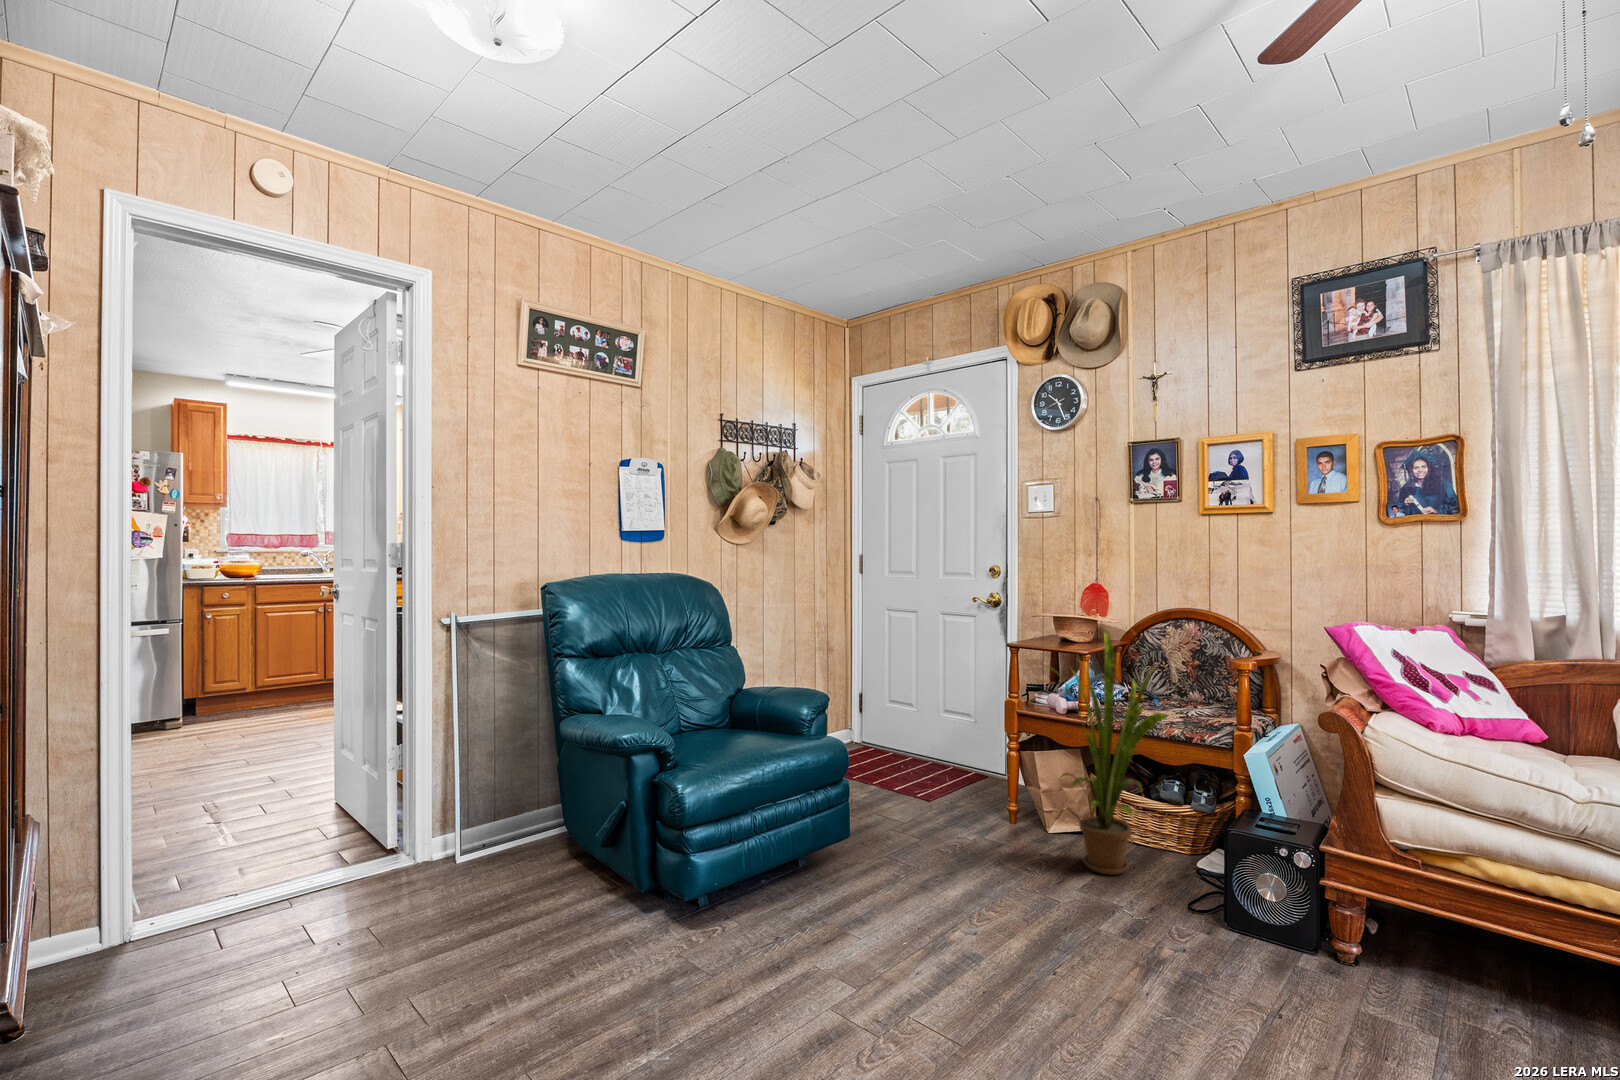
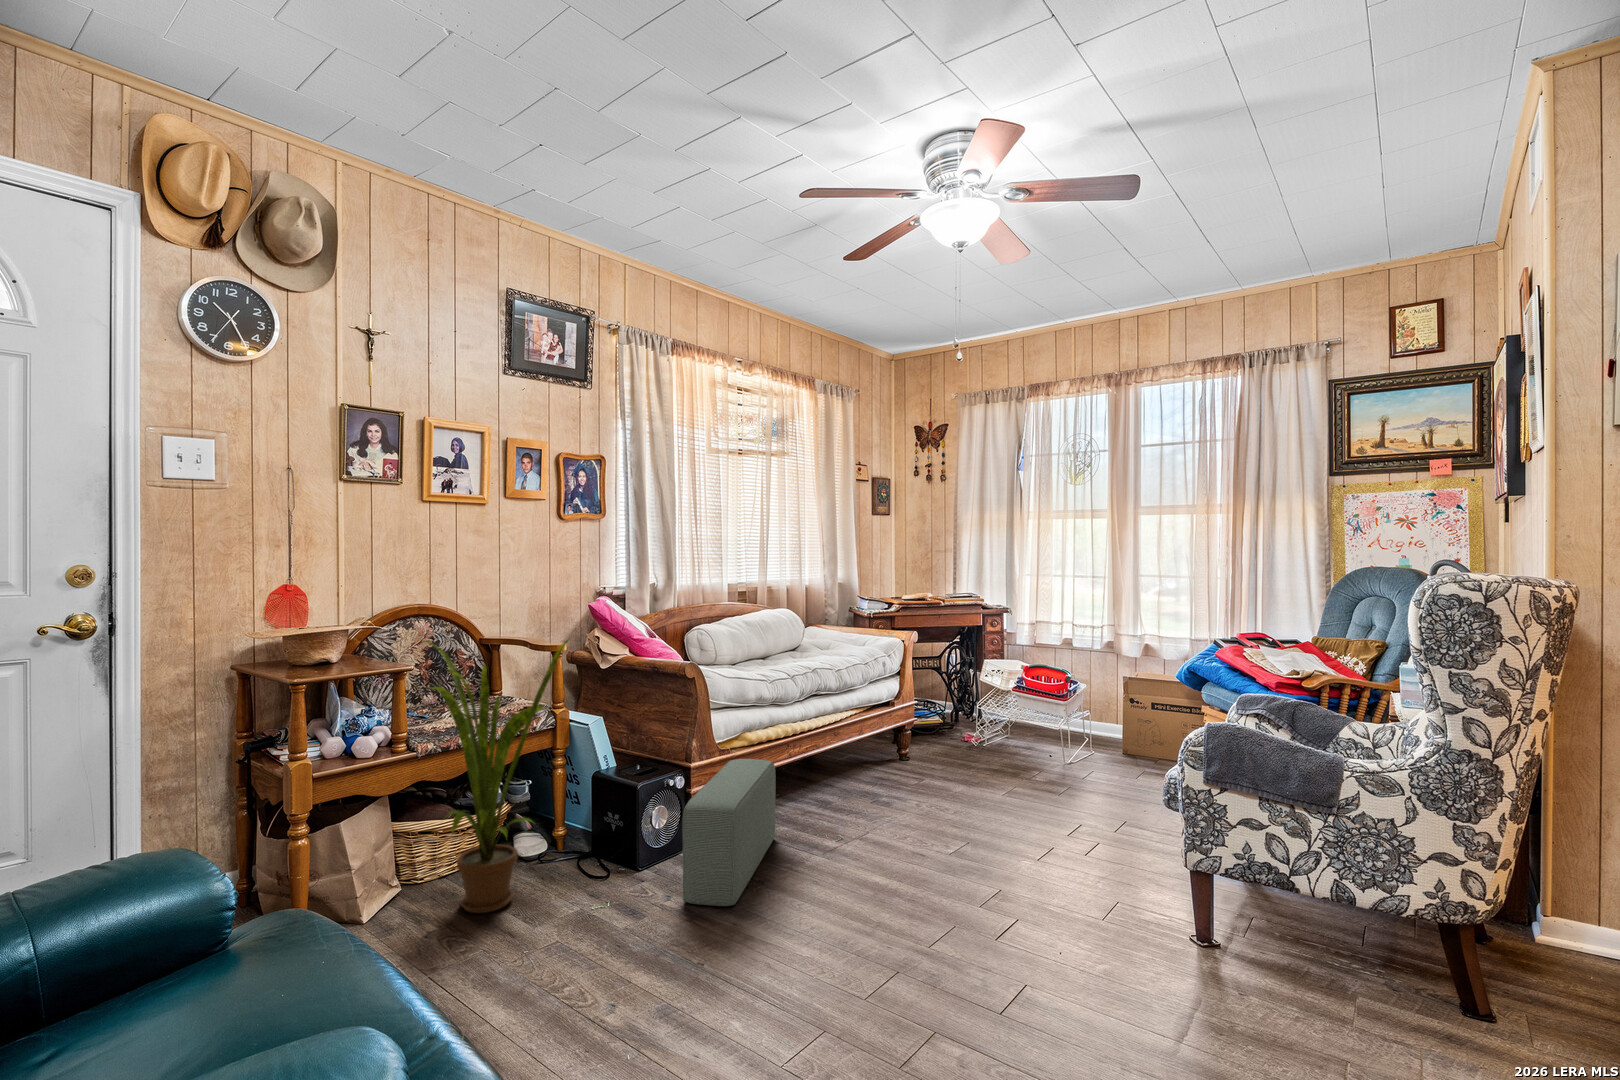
pouf: none [1167,853,1457,1032] -> present [682,759,776,906]

